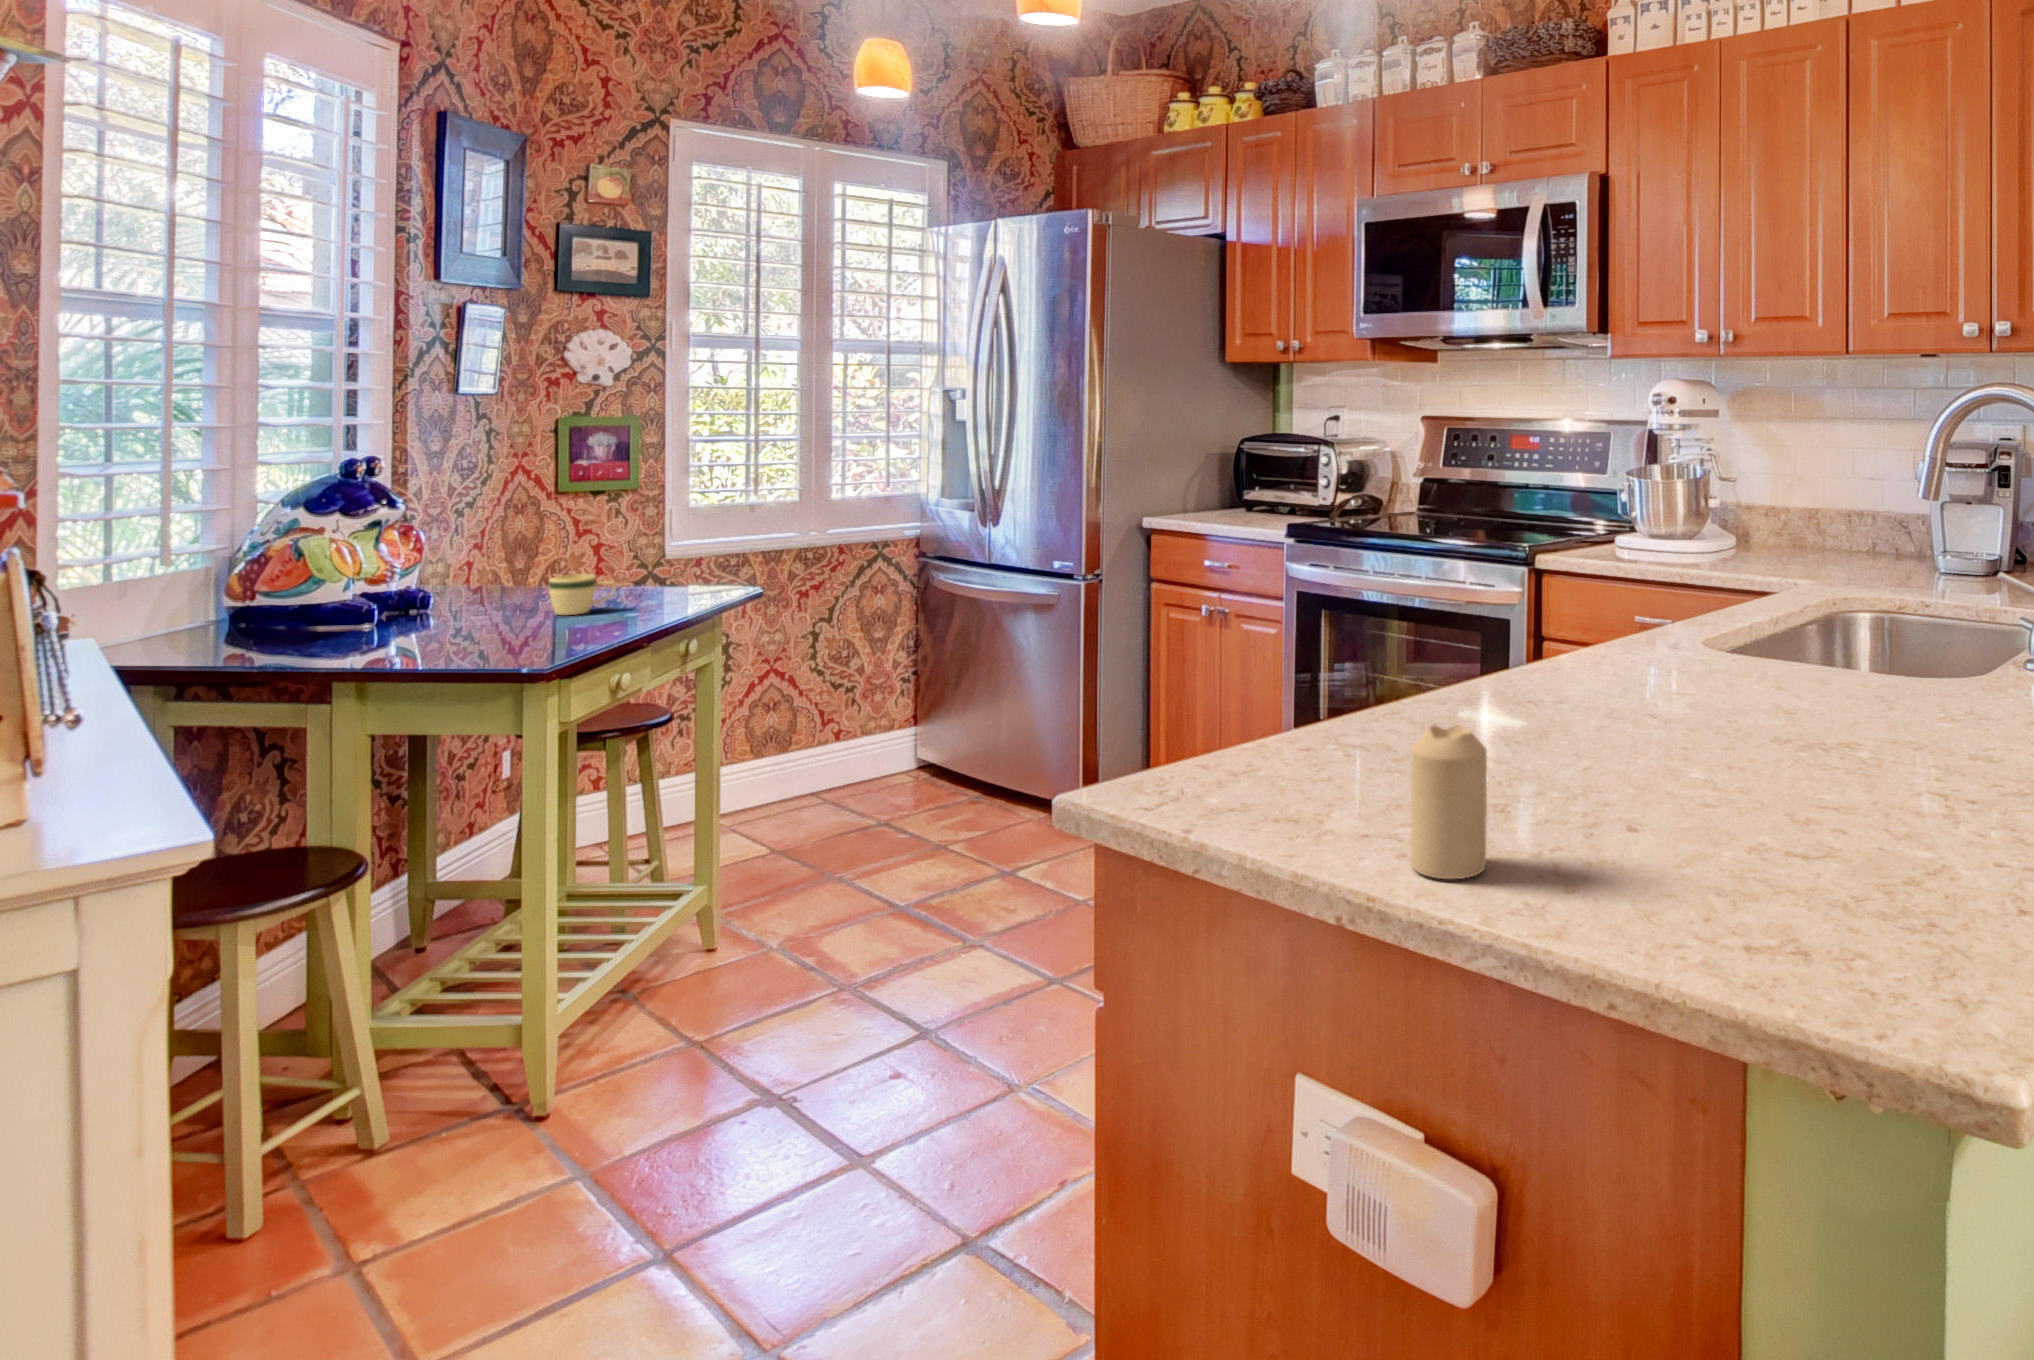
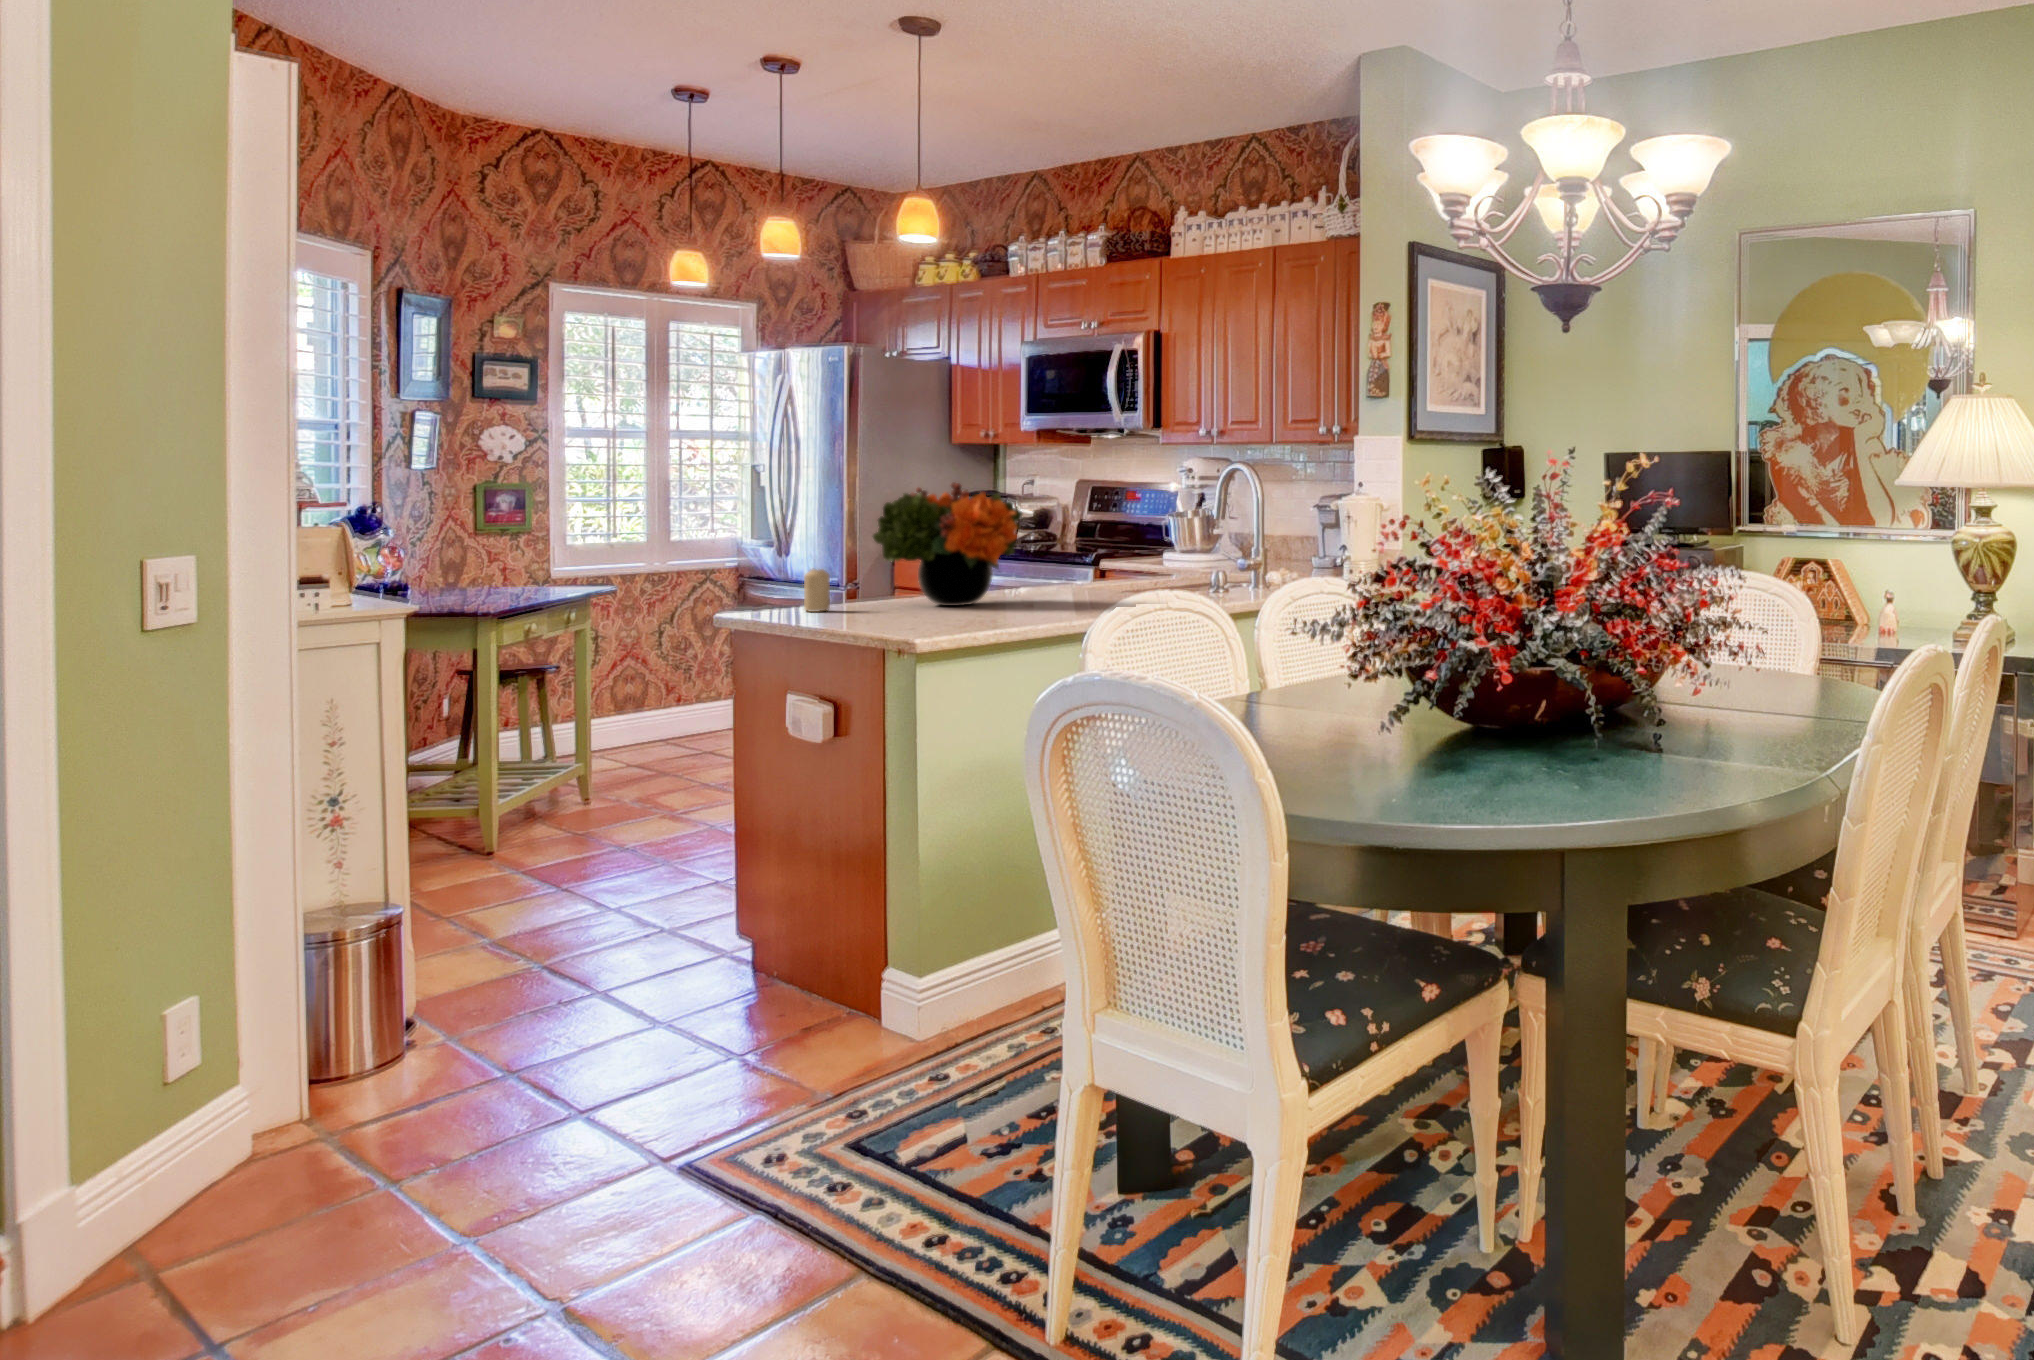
flower arrangement: none [1545,440,1974,815] -> present [873,482,1022,606]
mug: present [549,574,616,615] -> none [482,573,523,596]

